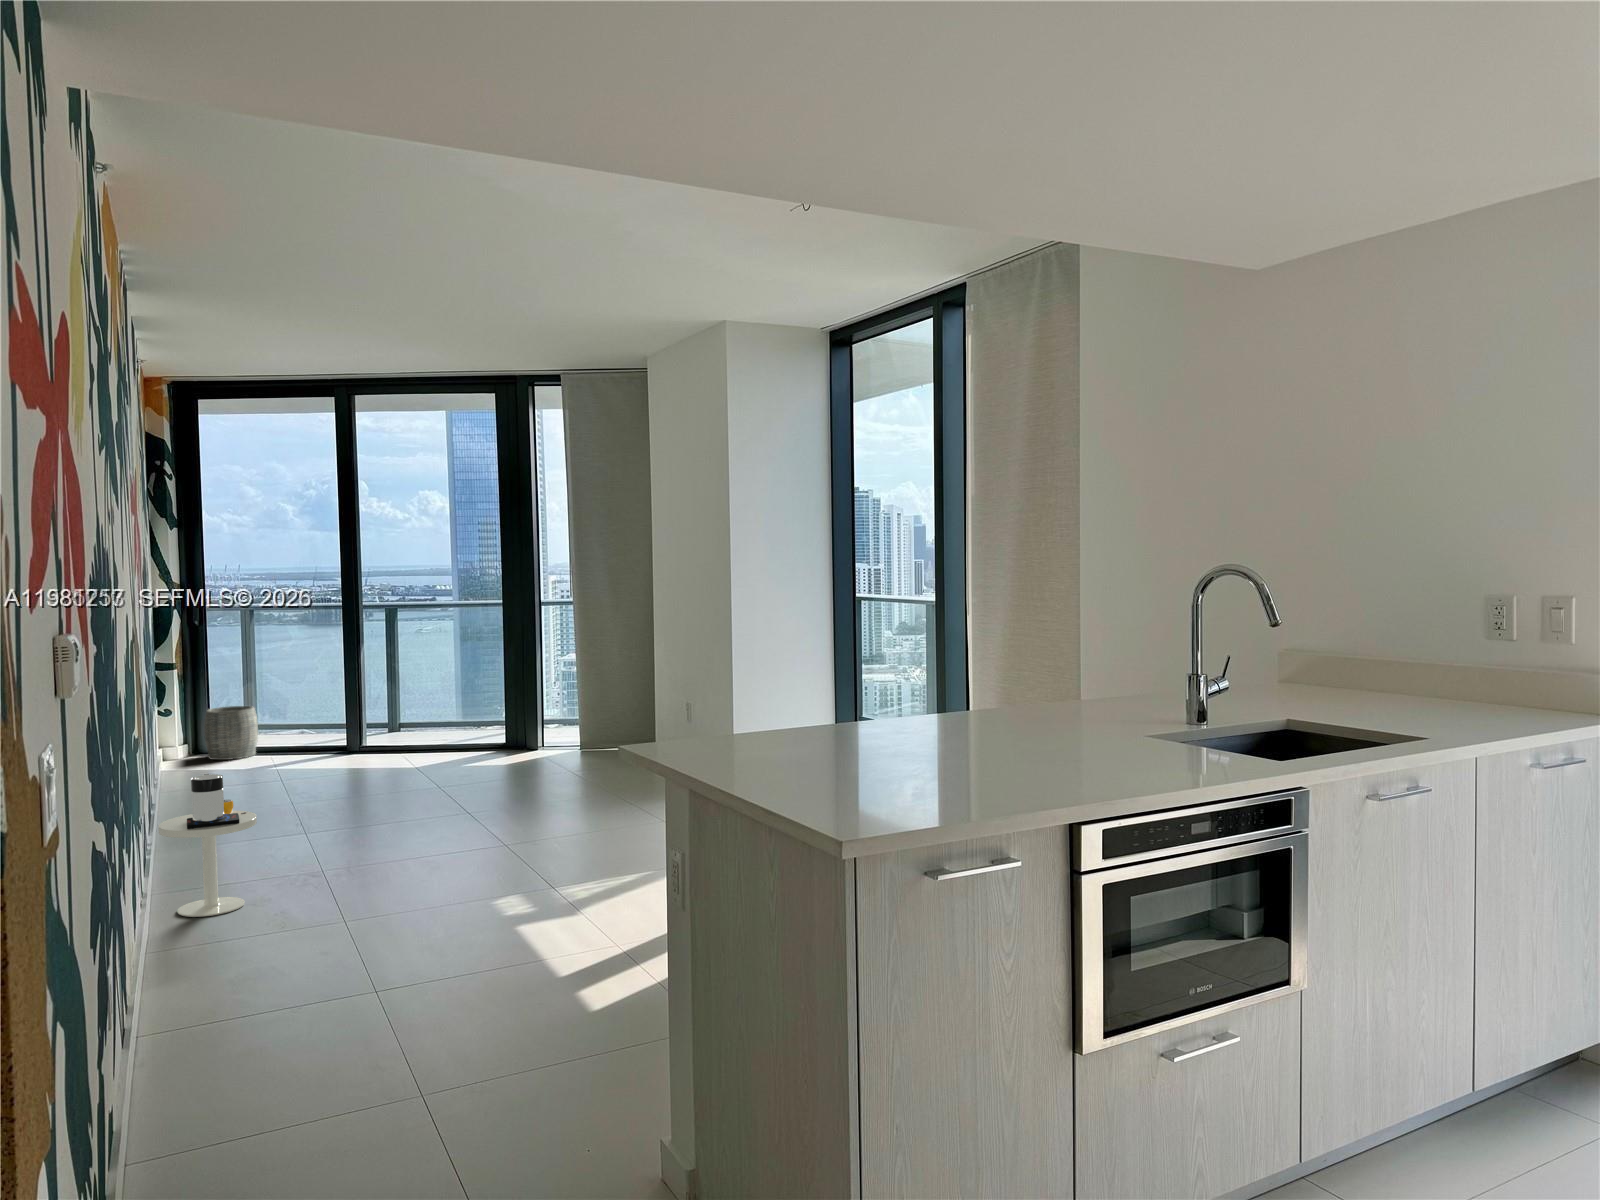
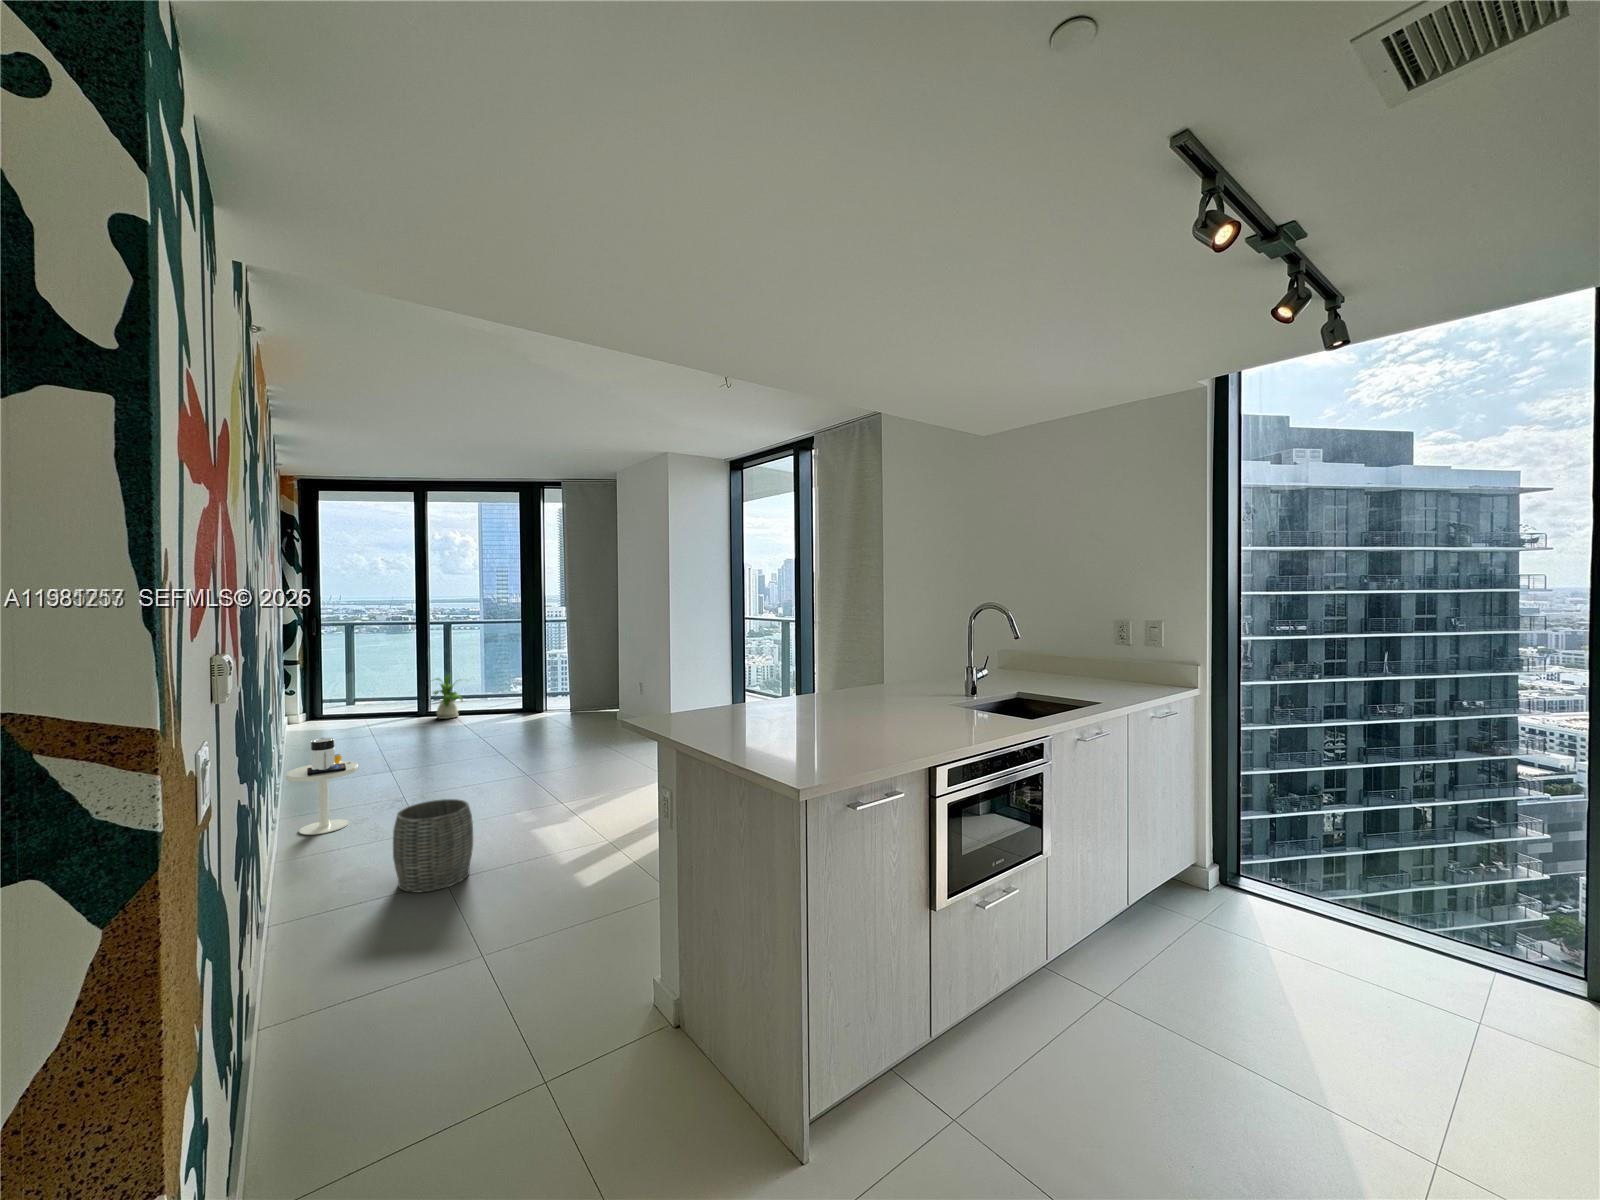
house plant: none [359,687,423,757] -> present [433,675,463,719]
woven basket: present [204,706,258,760] -> present [393,799,473,893]

